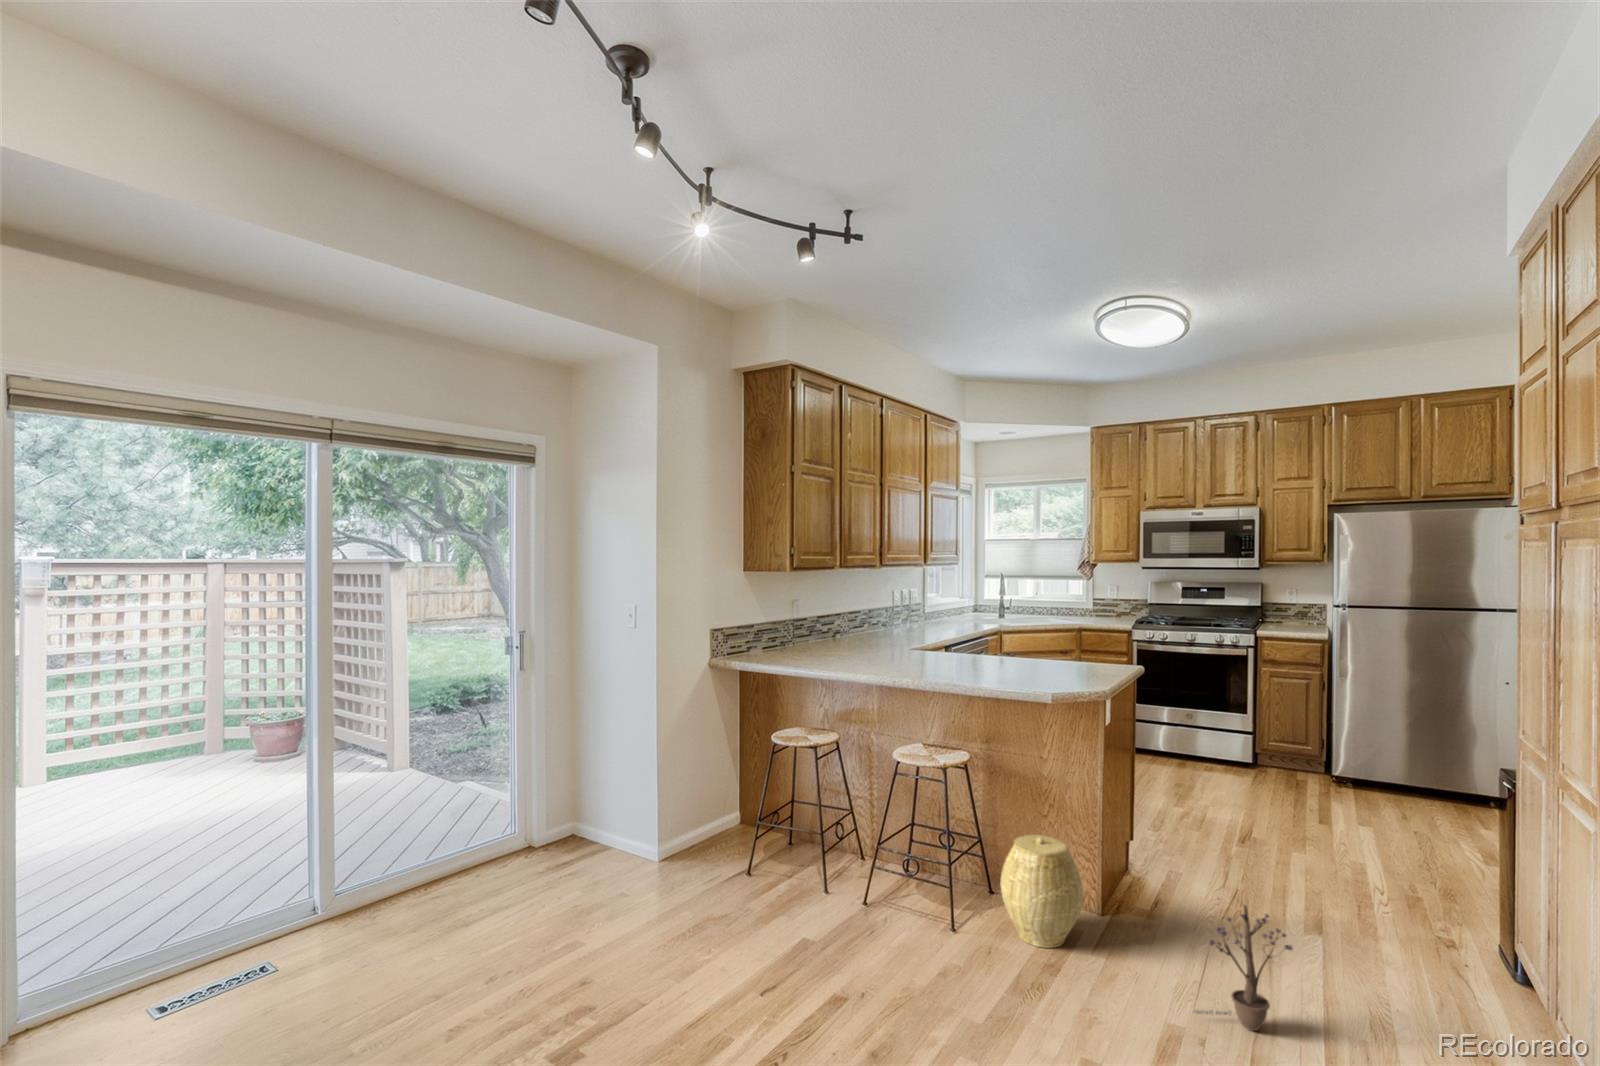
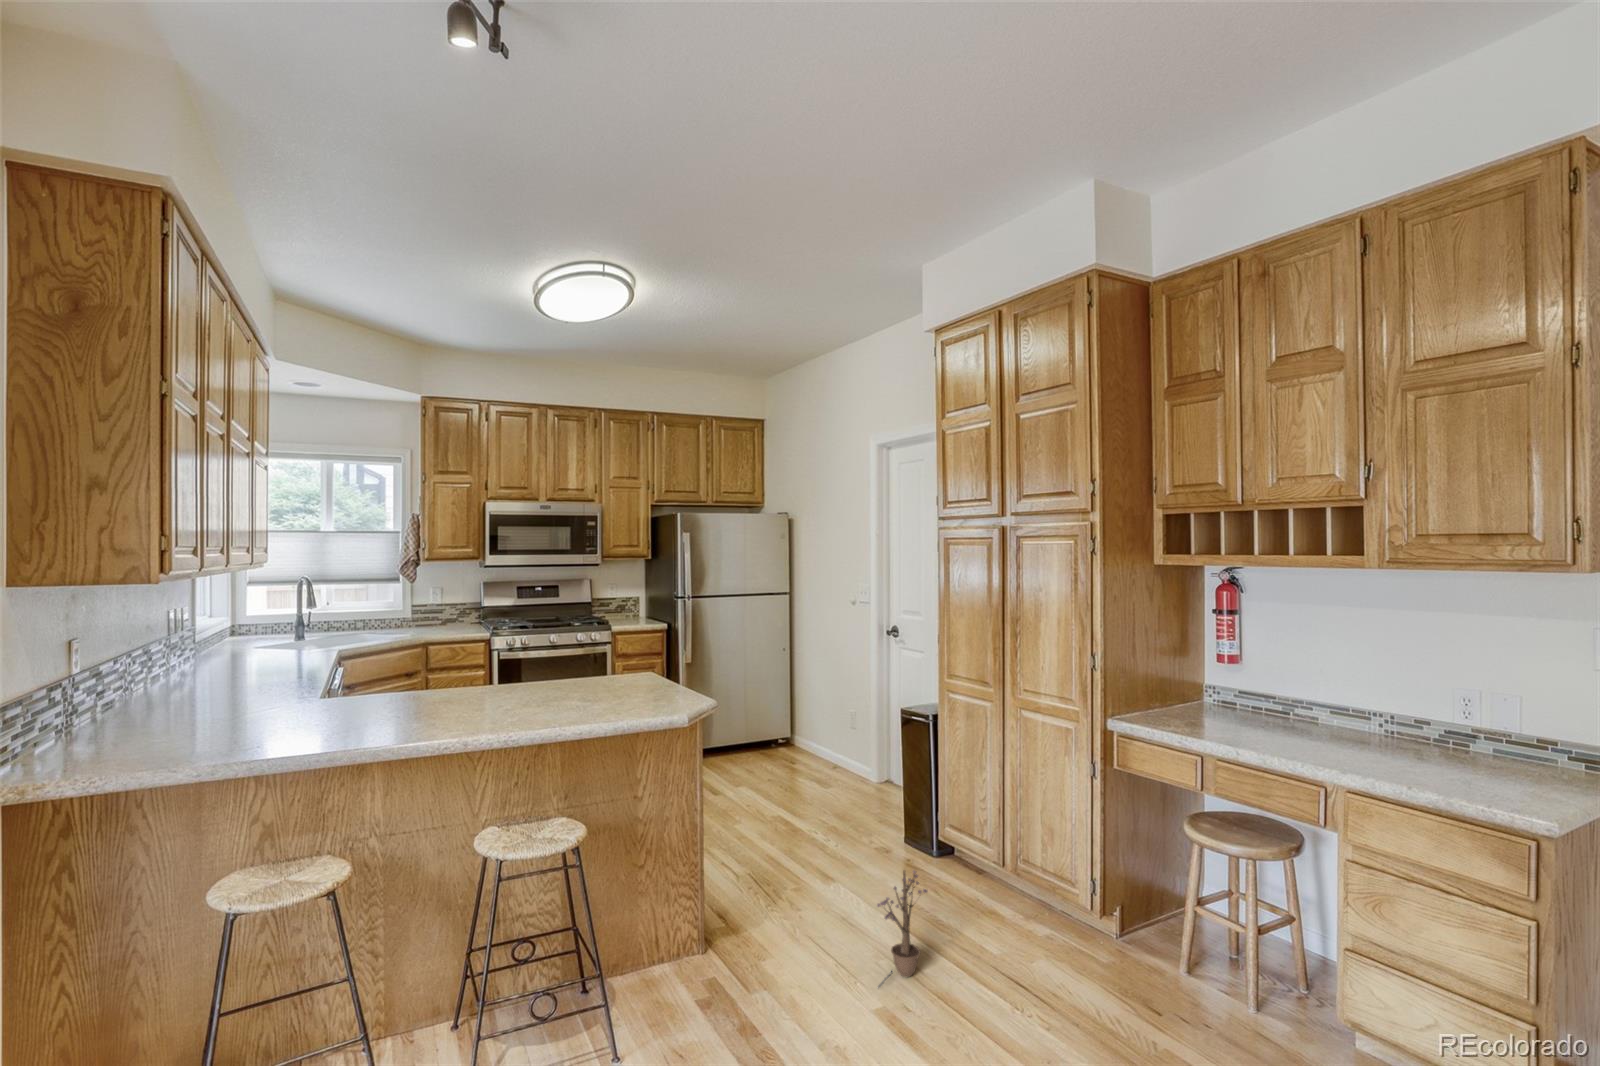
woven basket: present [1000,835,1083,948] -> none [650,886,742,1019]

